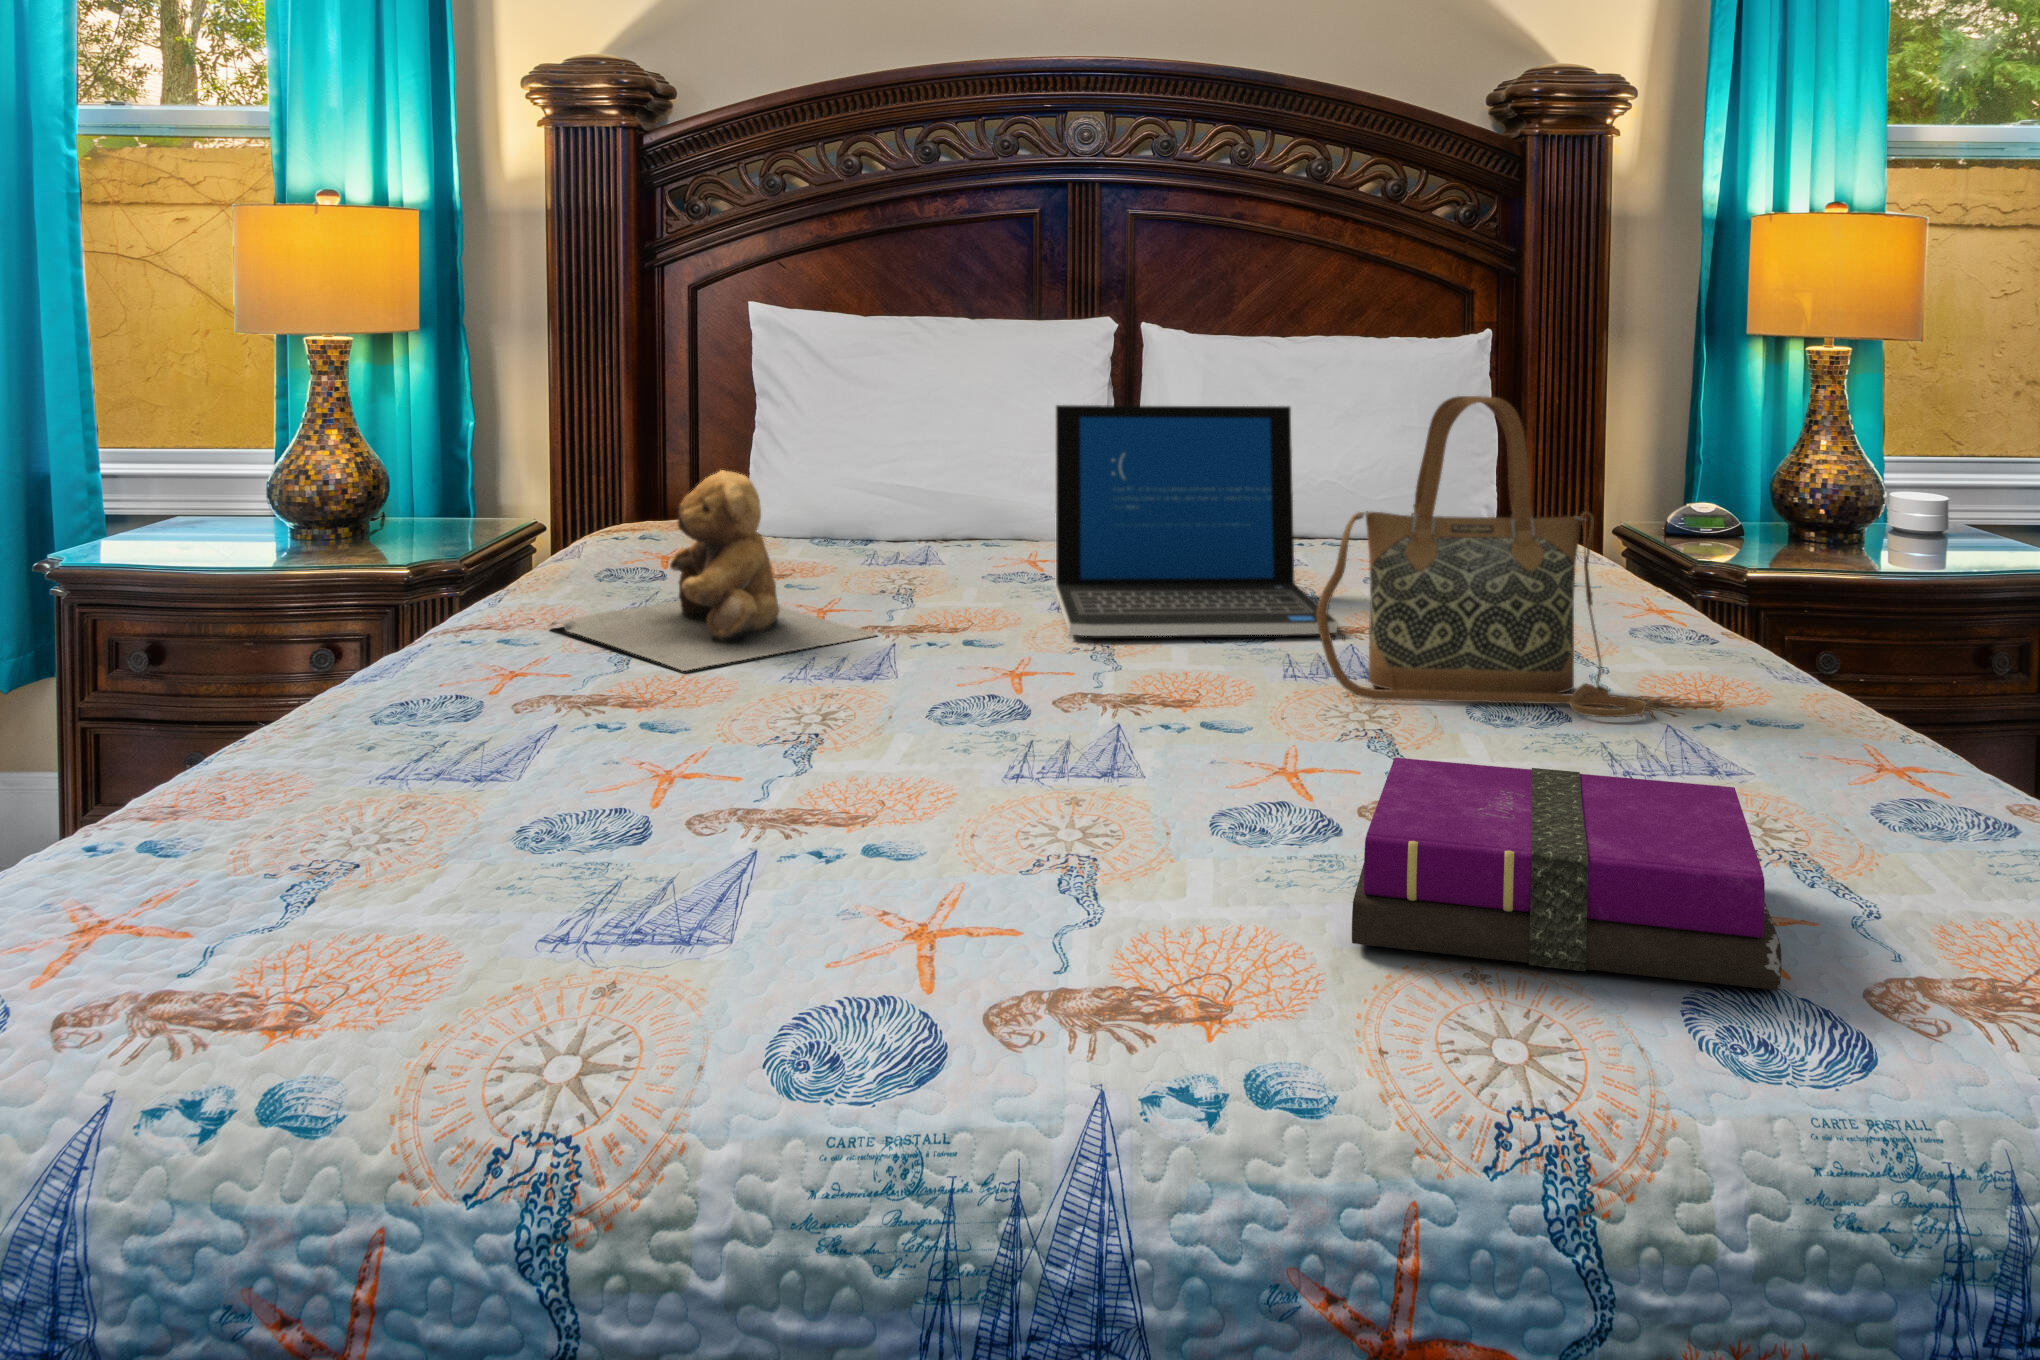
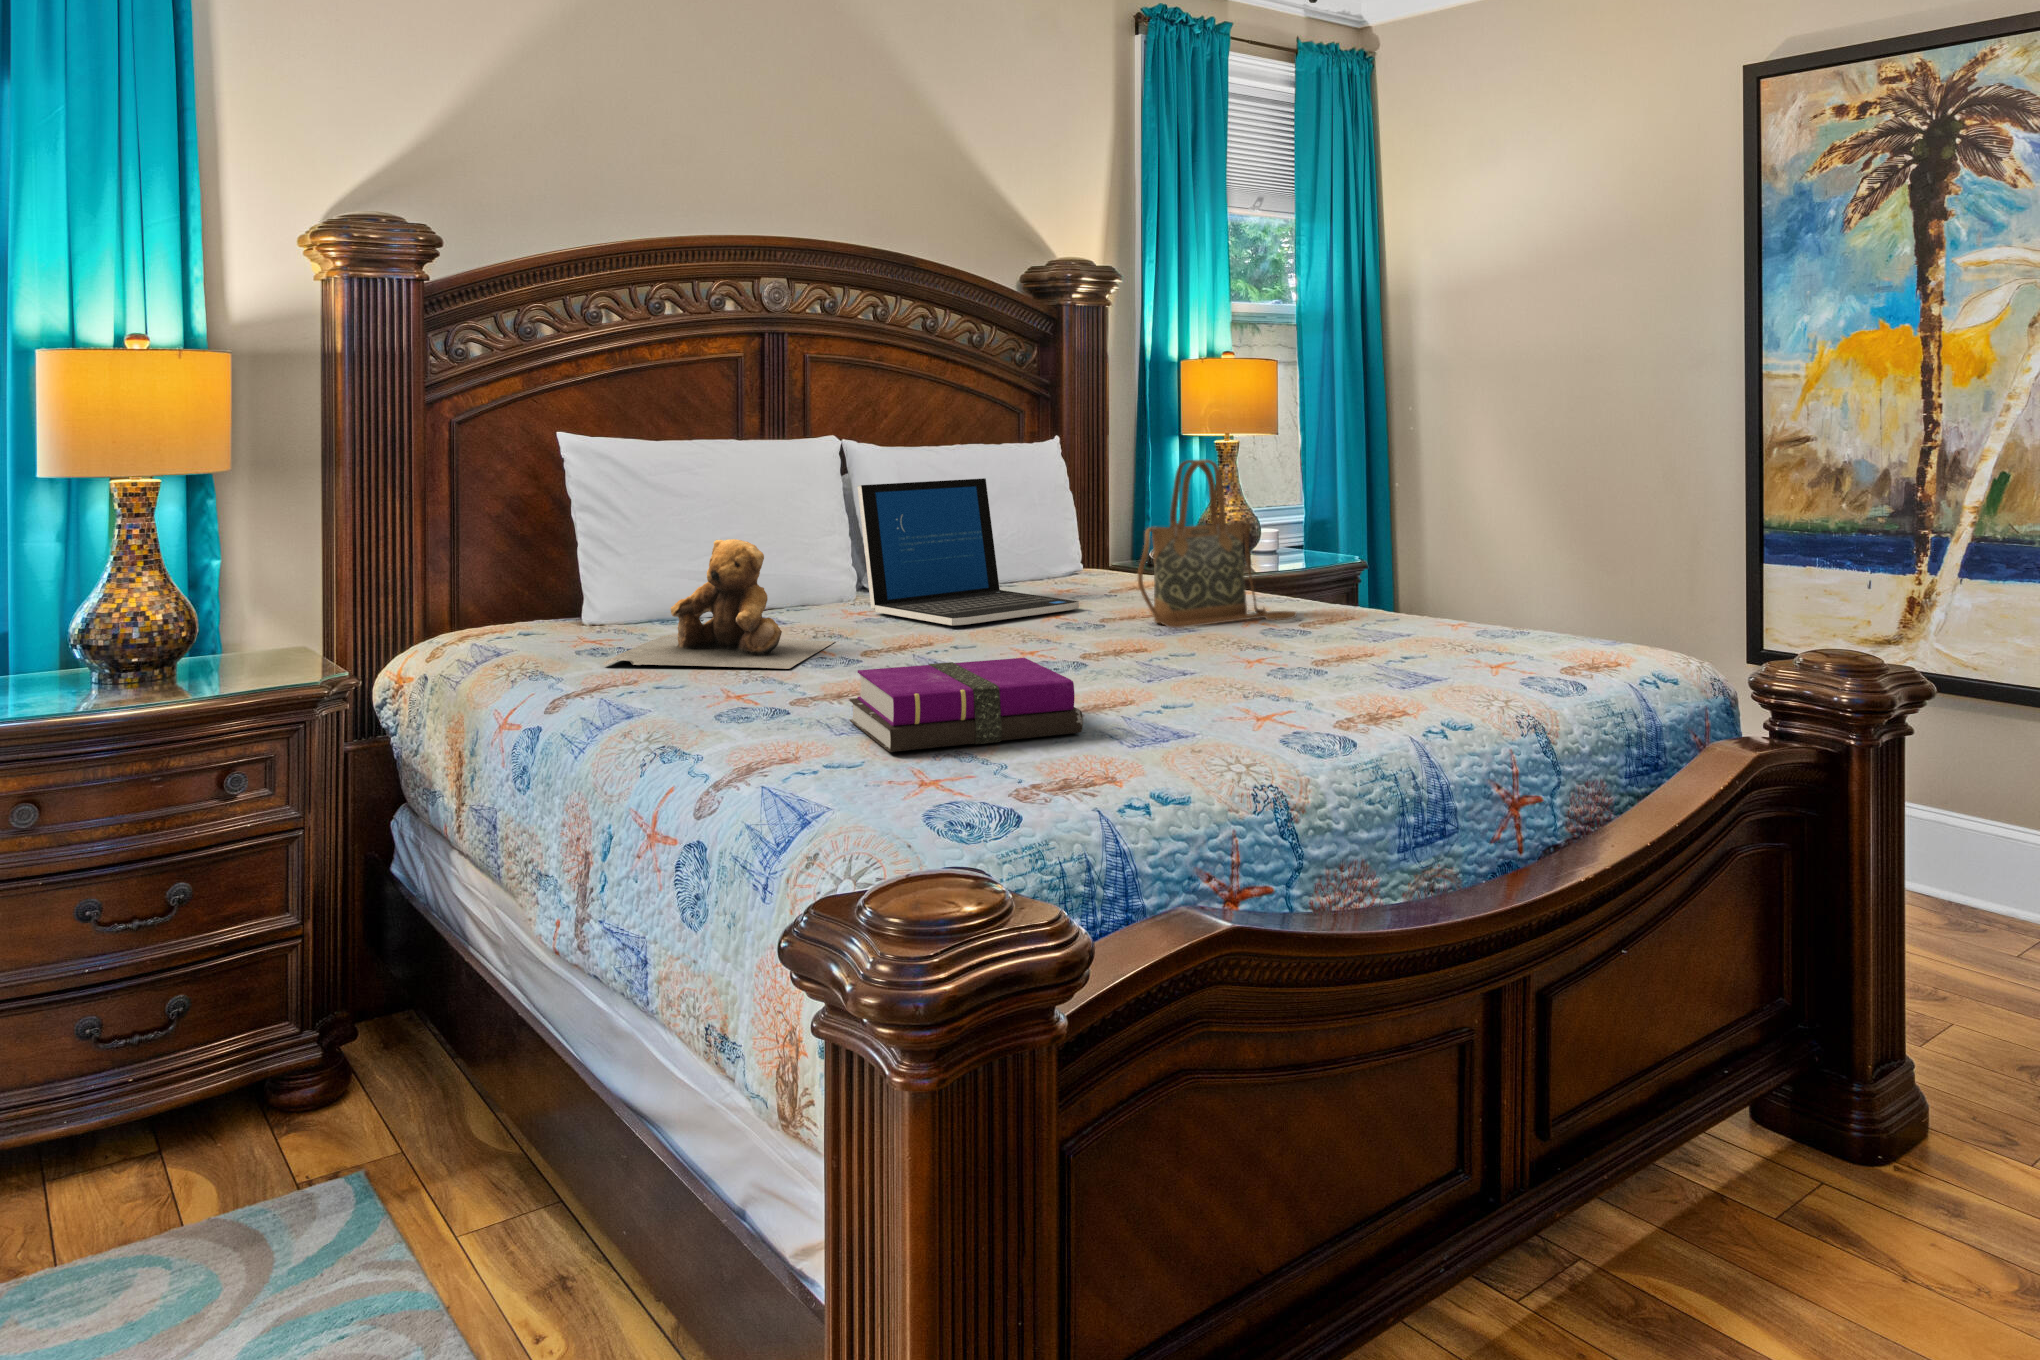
notebook: present [1352,758,1781,990] -> present [850,658,1083,752]

